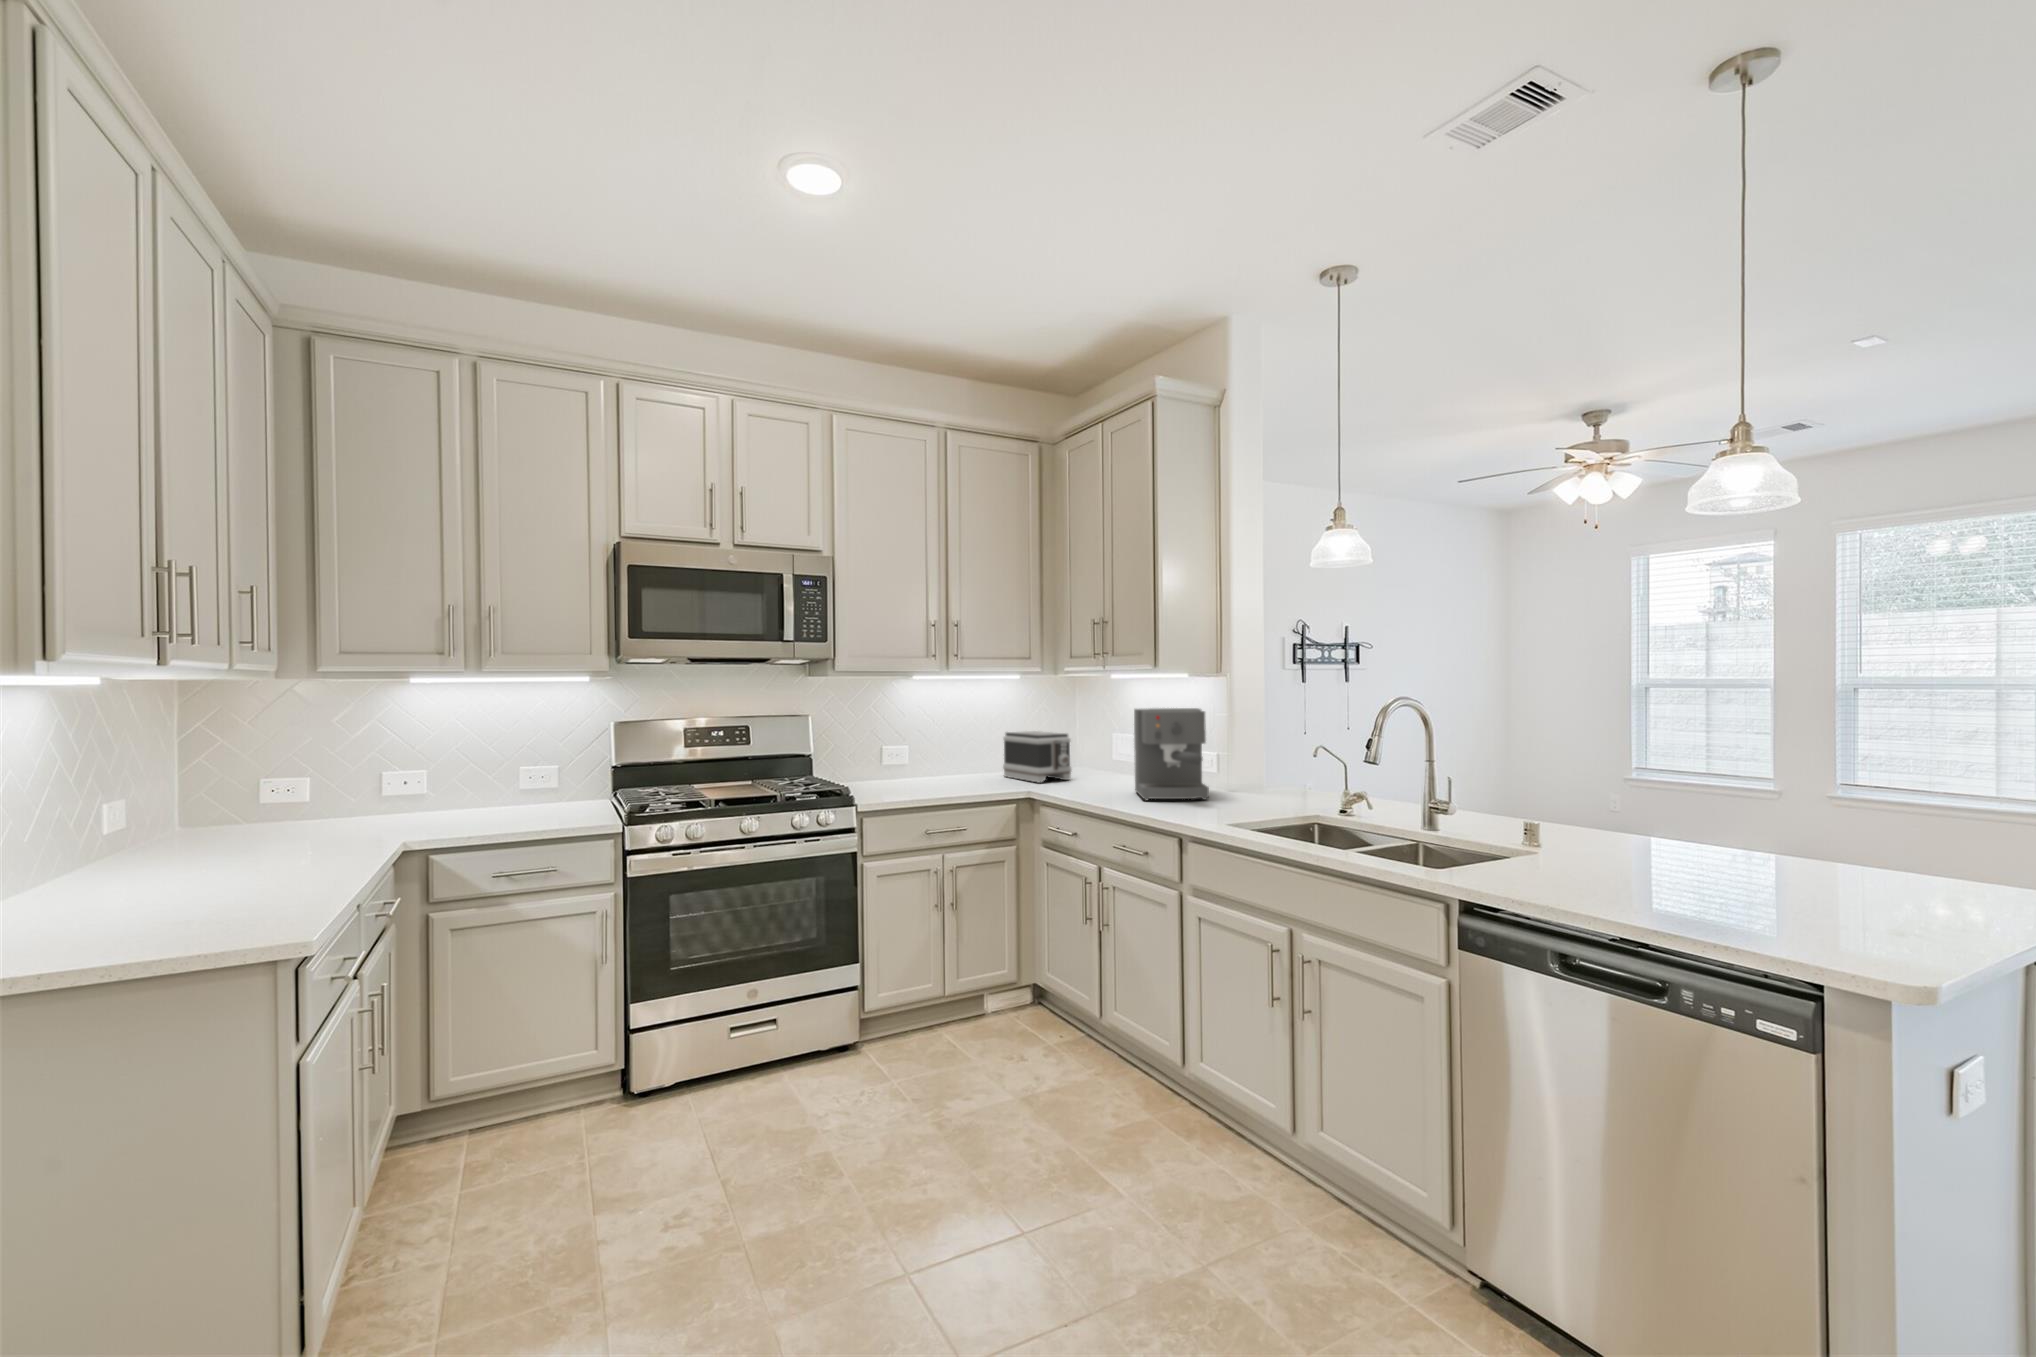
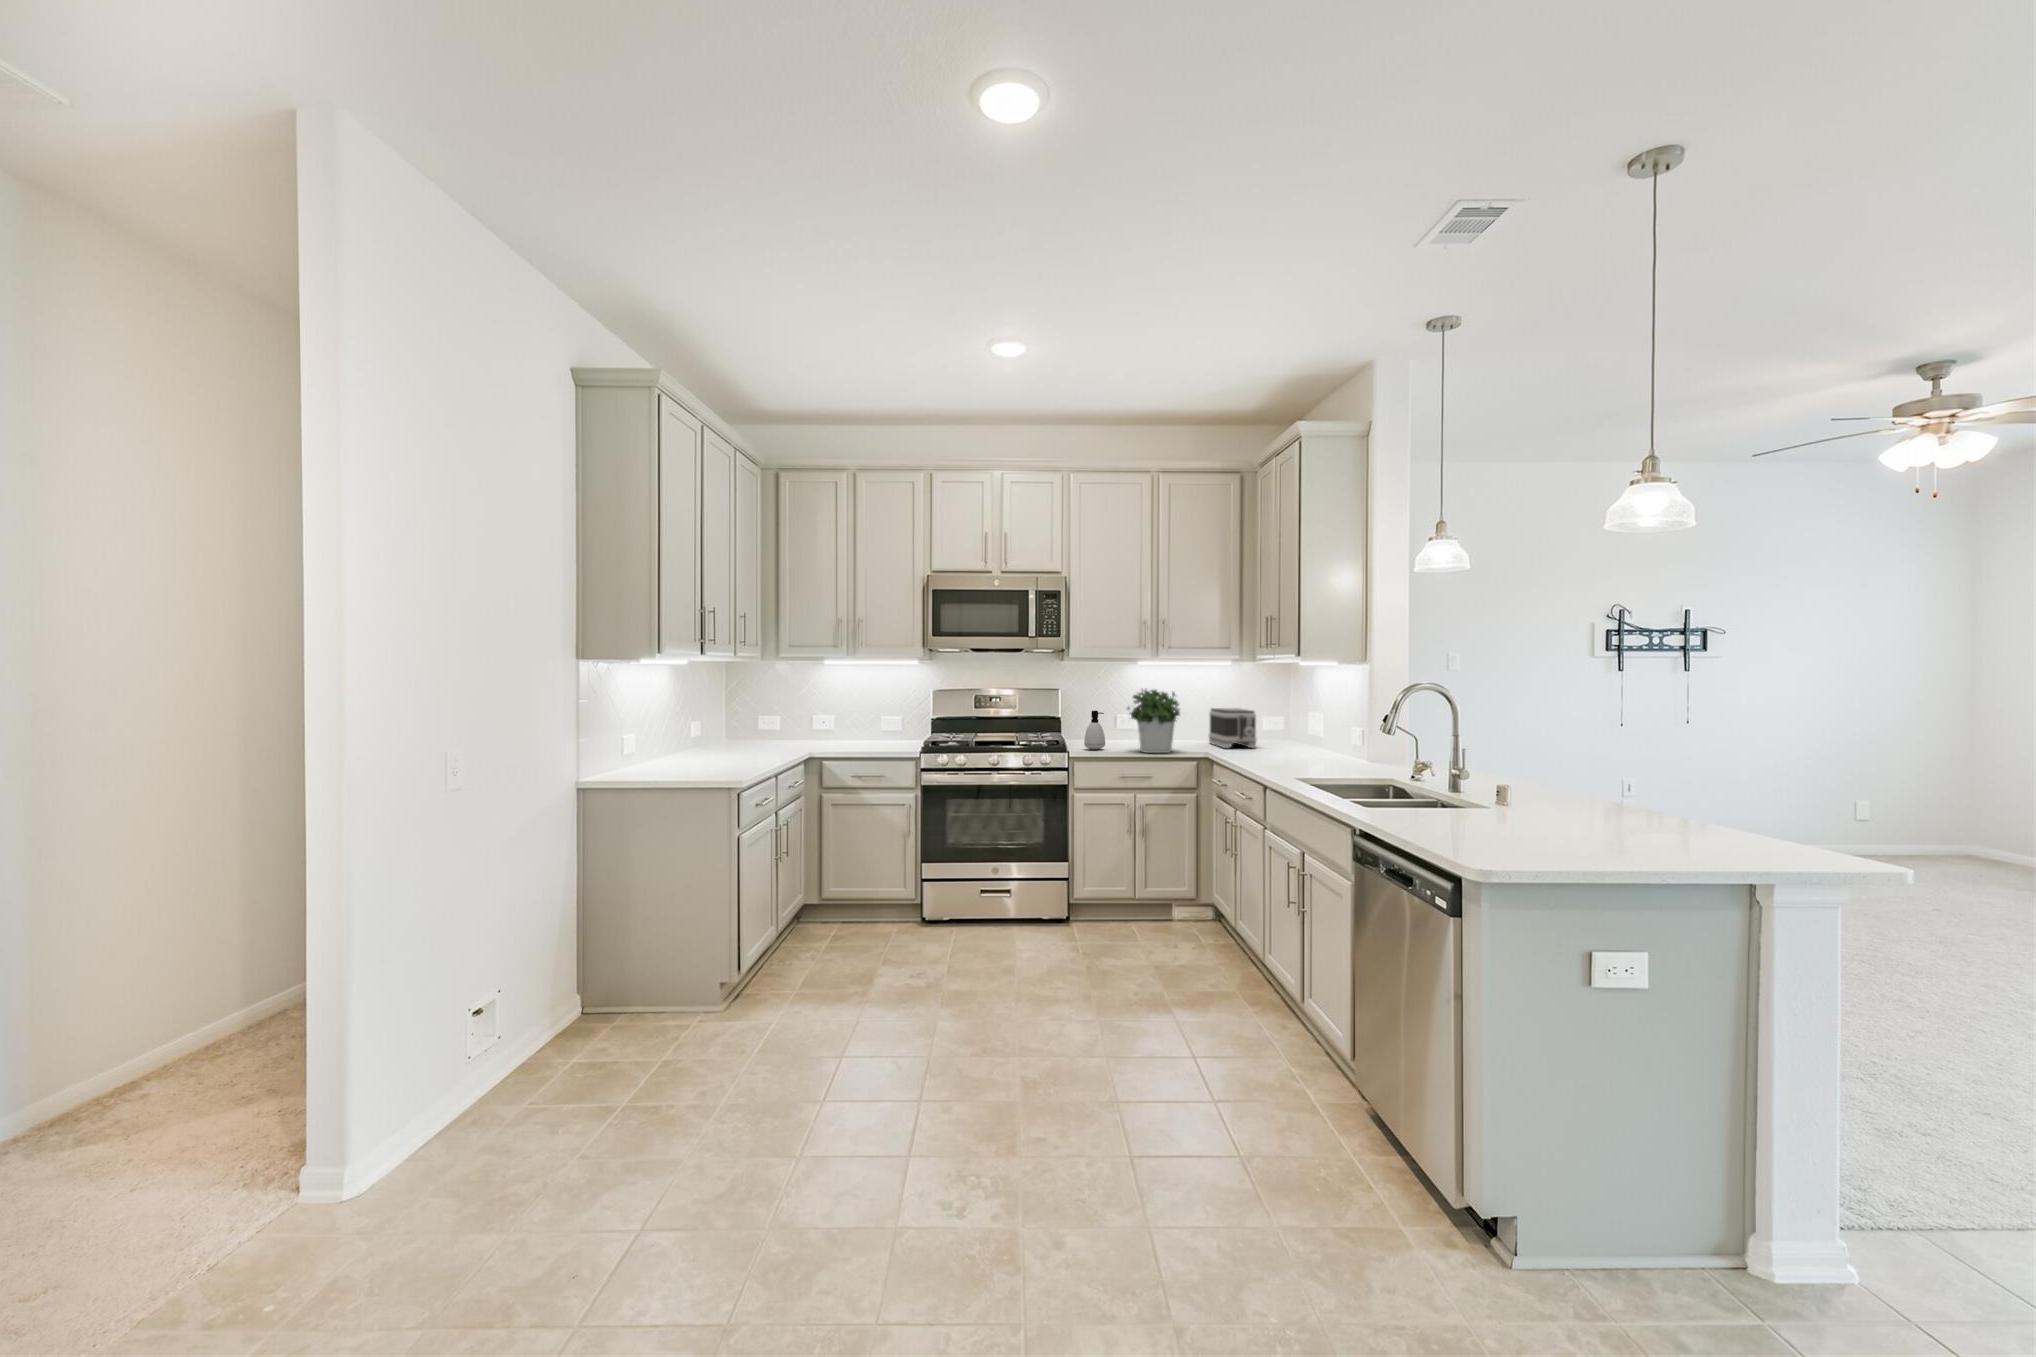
coffee maker: present [1134,708,1209,800] -> none [1278,691,1341,767]
potted plant: none [924,710,997,797] -> present [1128,690,1180,753]
soap dispenser: none [864,743,893,797] -> present [1084,711,1105,750]

